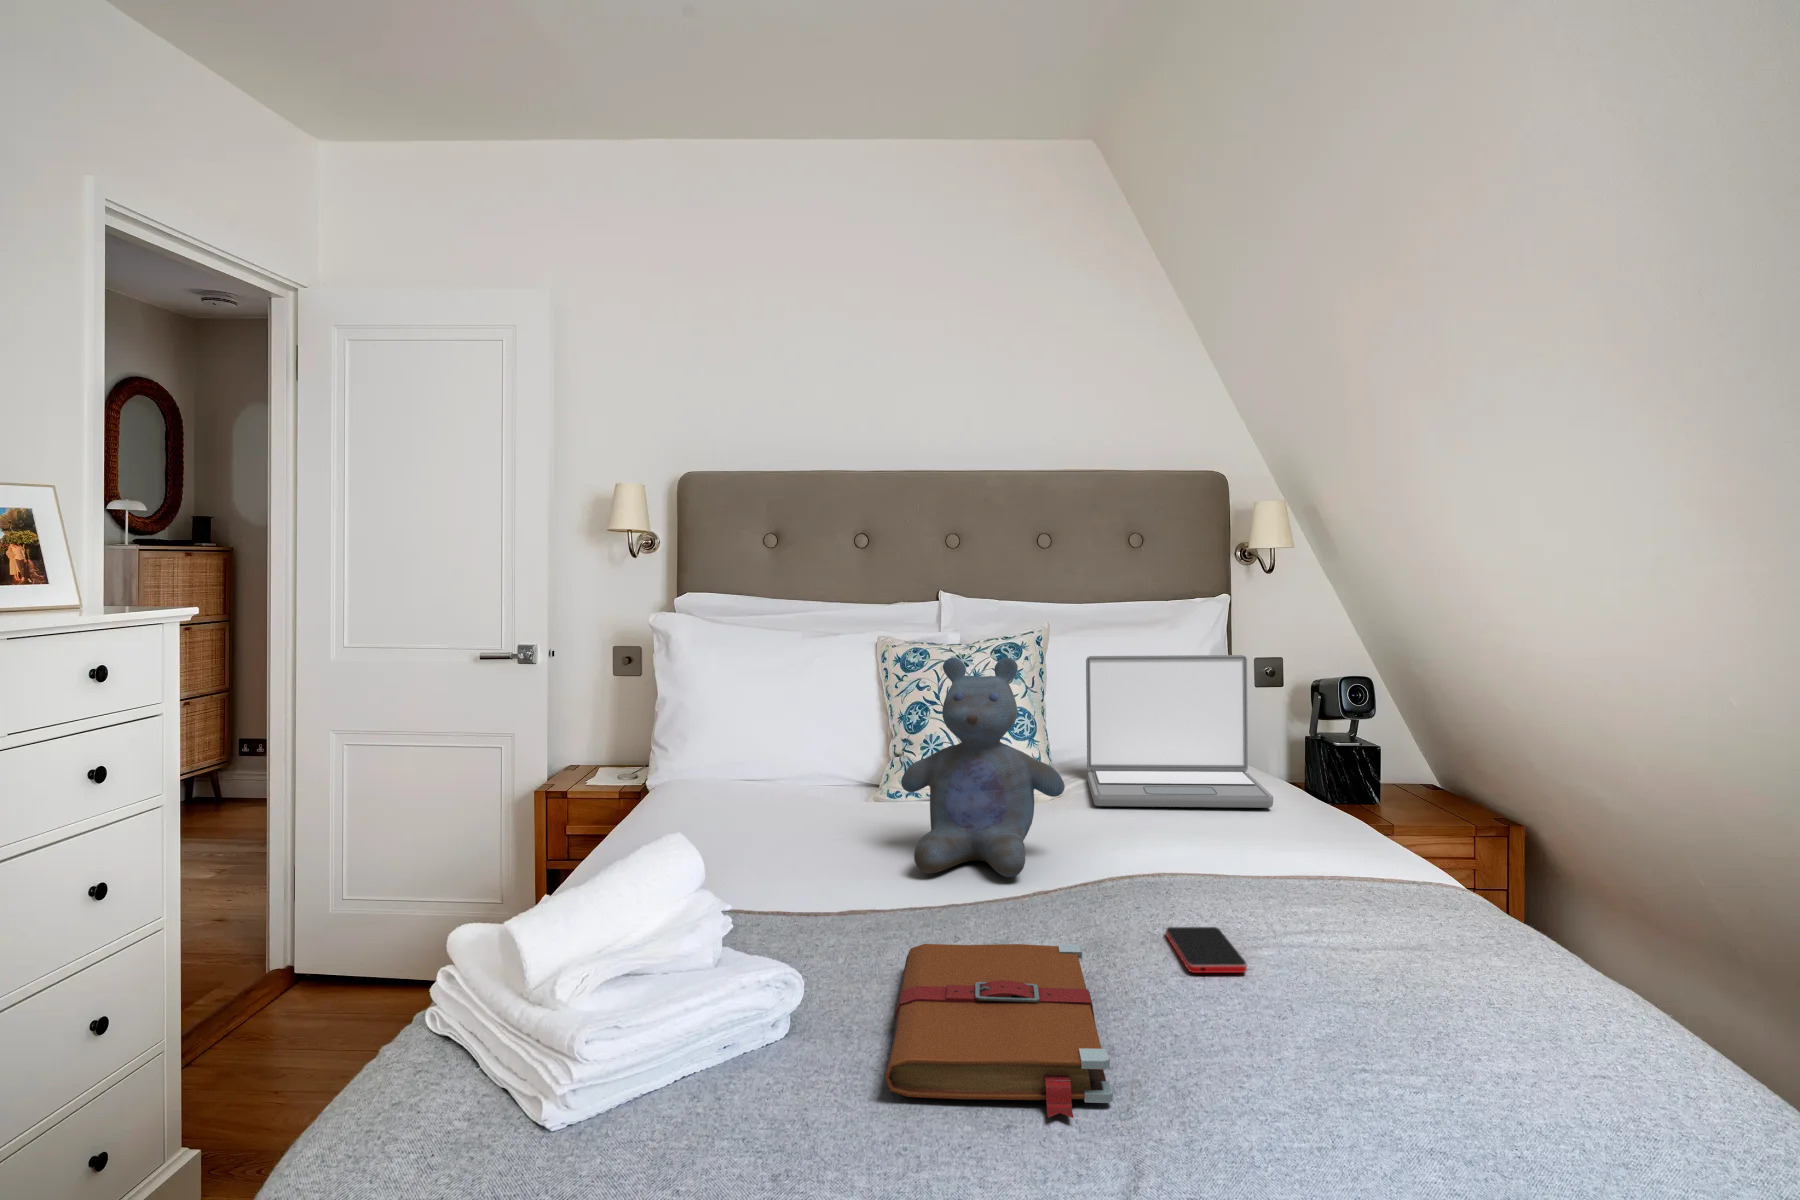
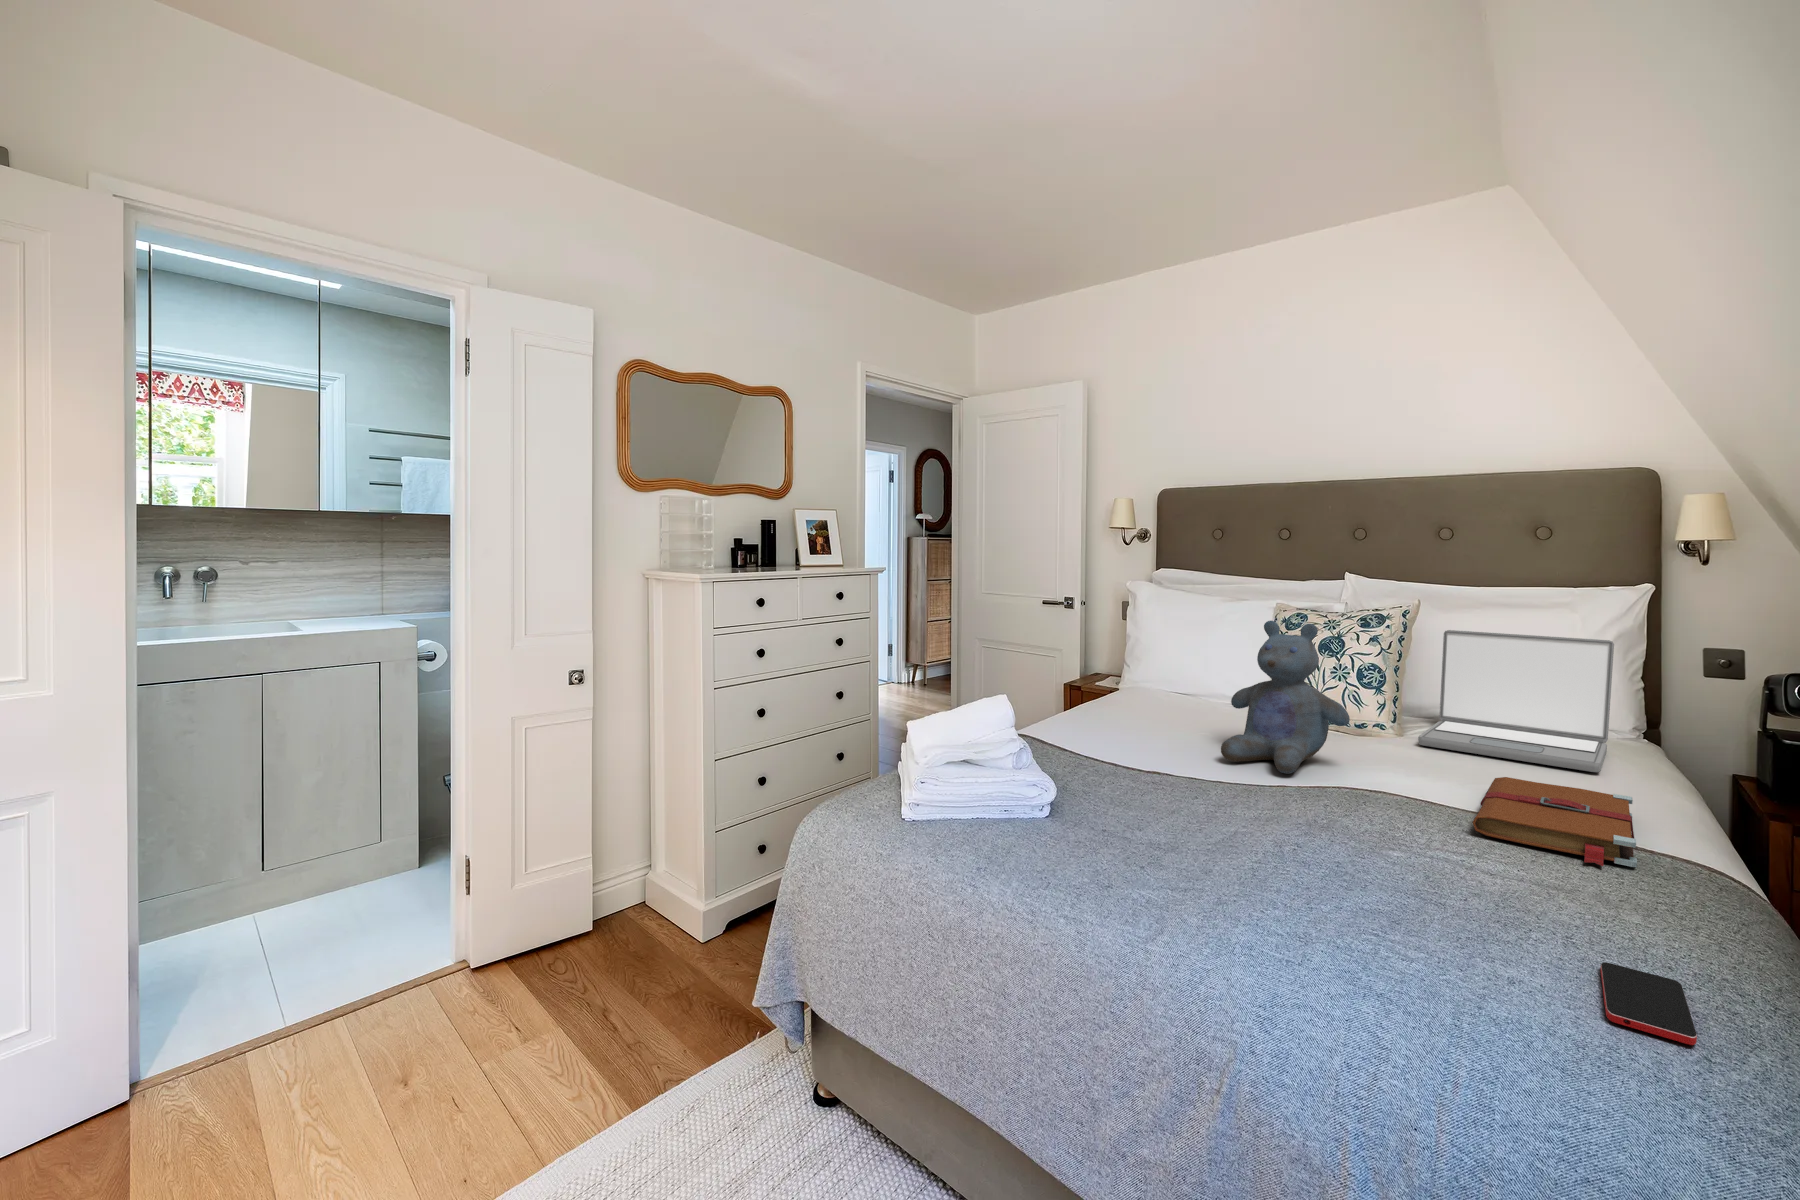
smartphone: present [1166,927,1247,973] -> present [1601,962,1697,1045]
book: present [884,944,1113,1118] -> present [1472,777,1637,867]

